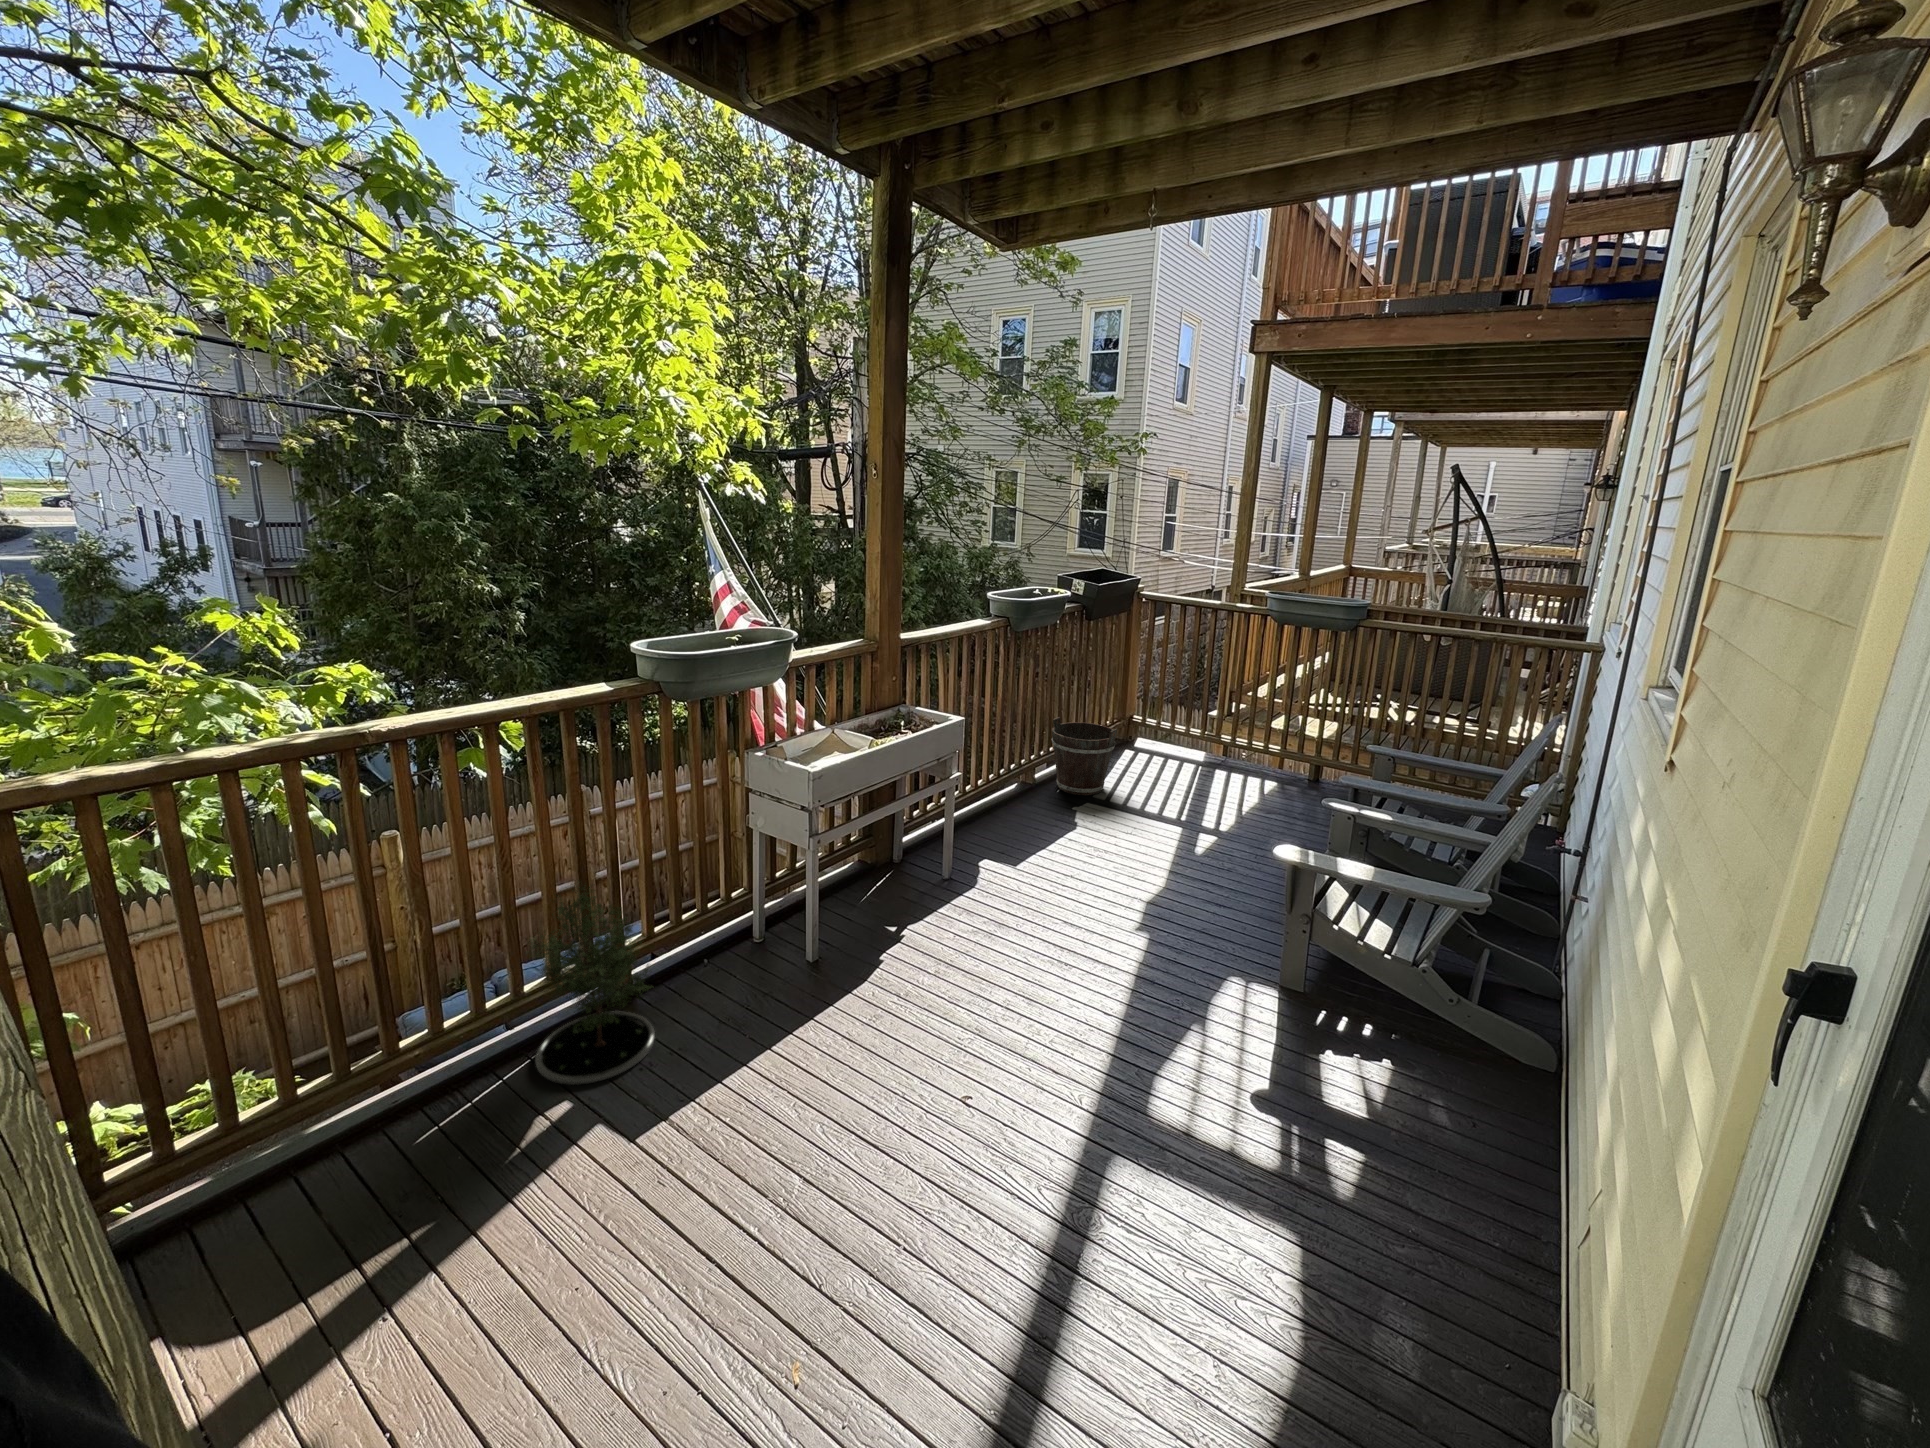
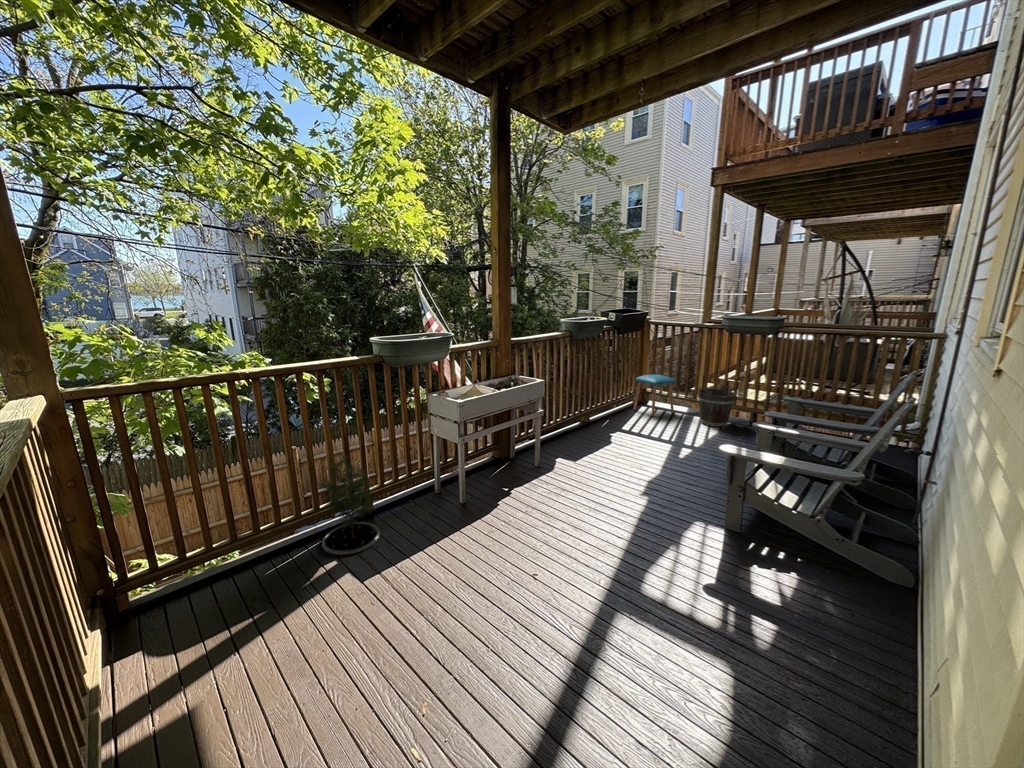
stool: none [1109,690,1184,768] -> present [633,374,675,417]
bucket: present [1051,717,1117,795] -> present [698,386,736,427]

